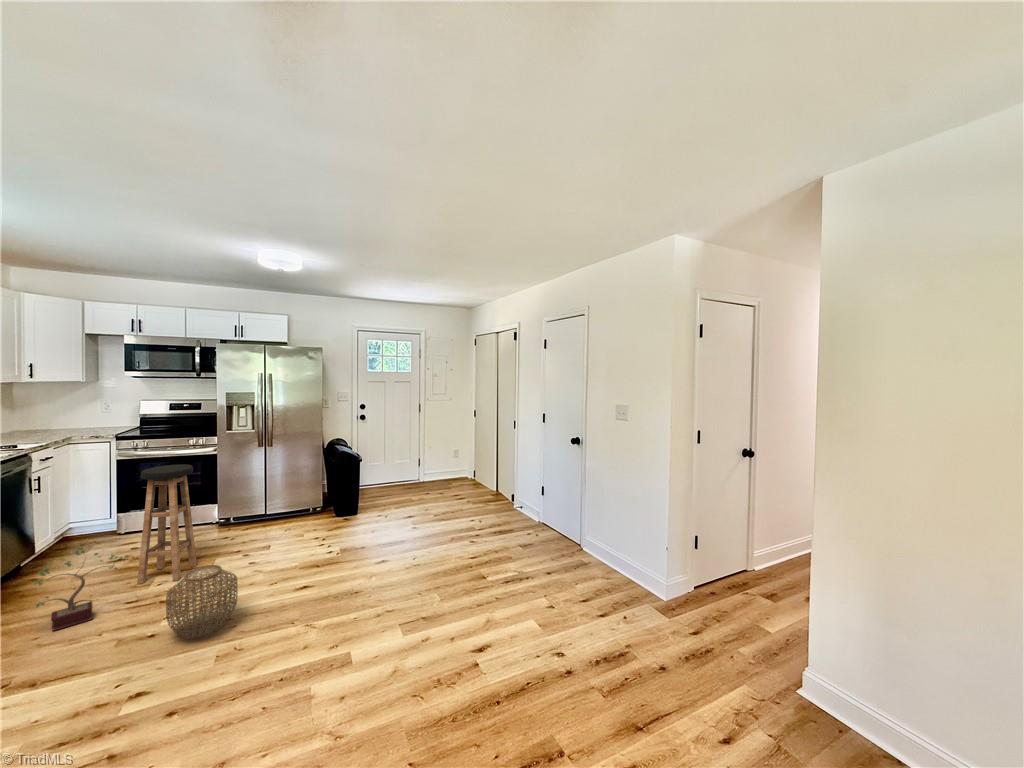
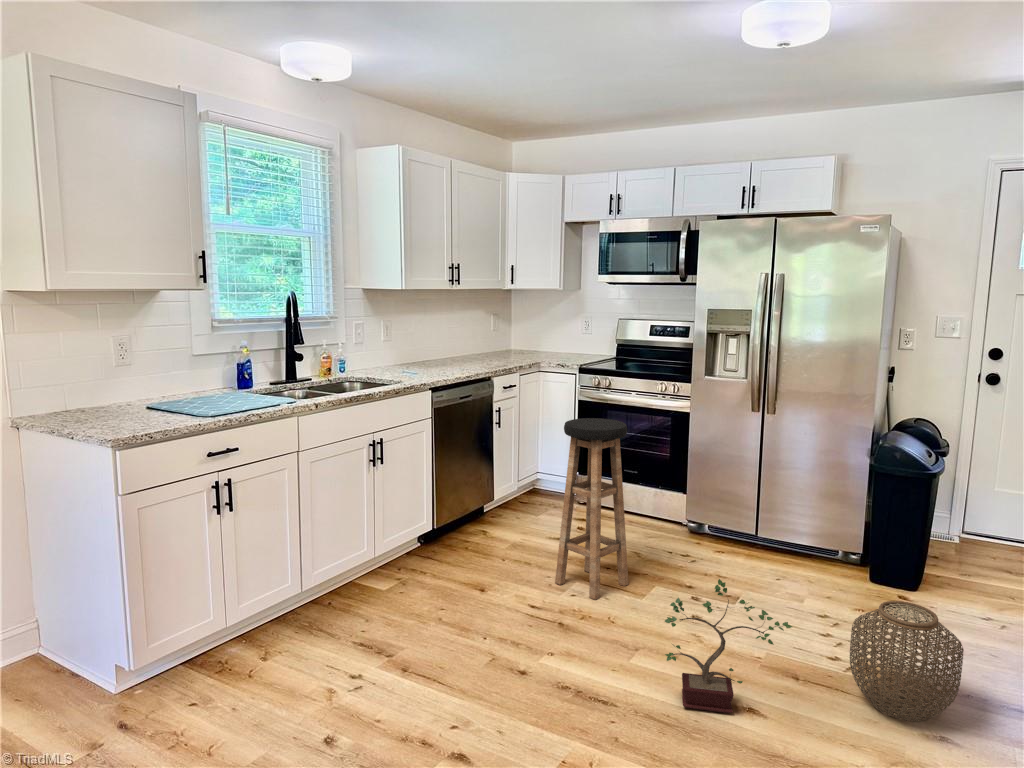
potted plant: present [33,547,129,631] -> present [665,579,792,713]
woven basket: present [166,565,238,639] -> present [850,601,964,721]

